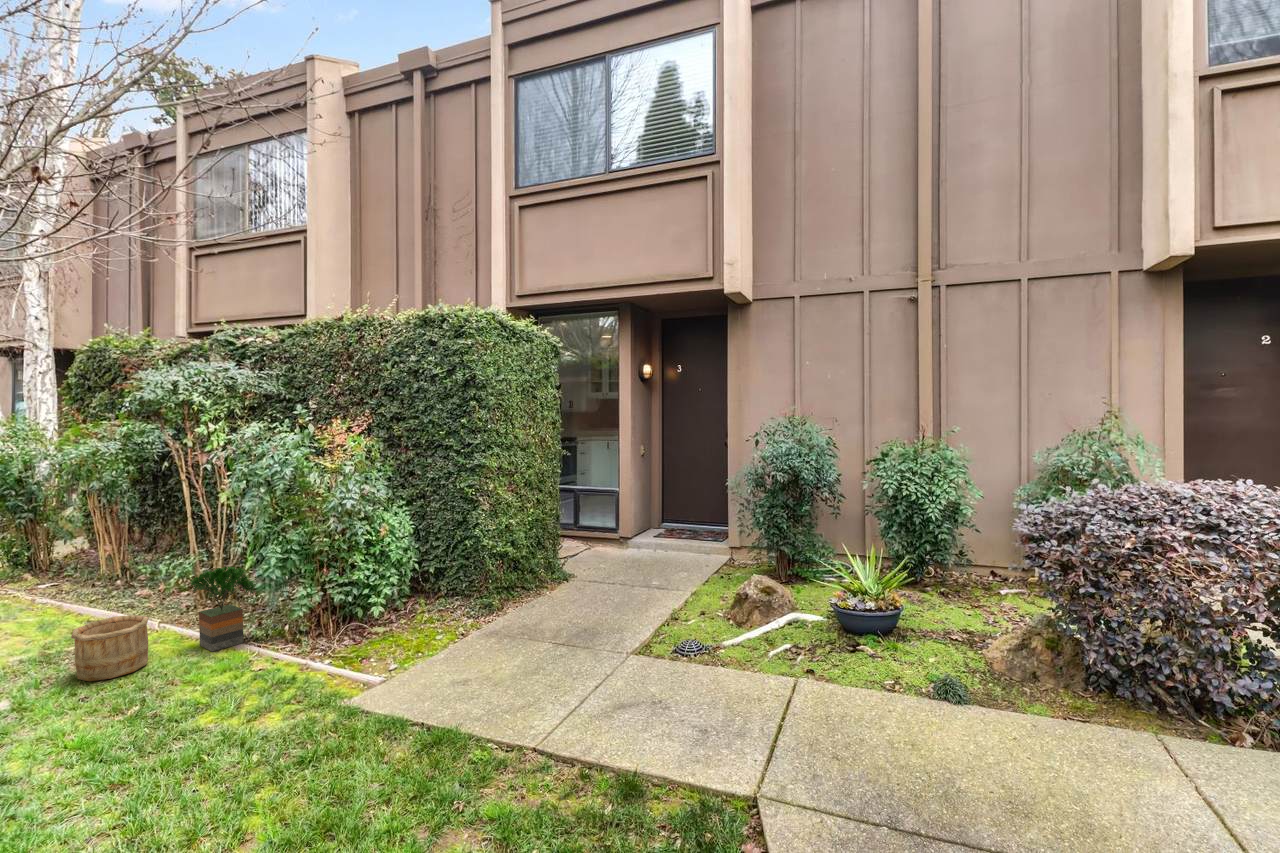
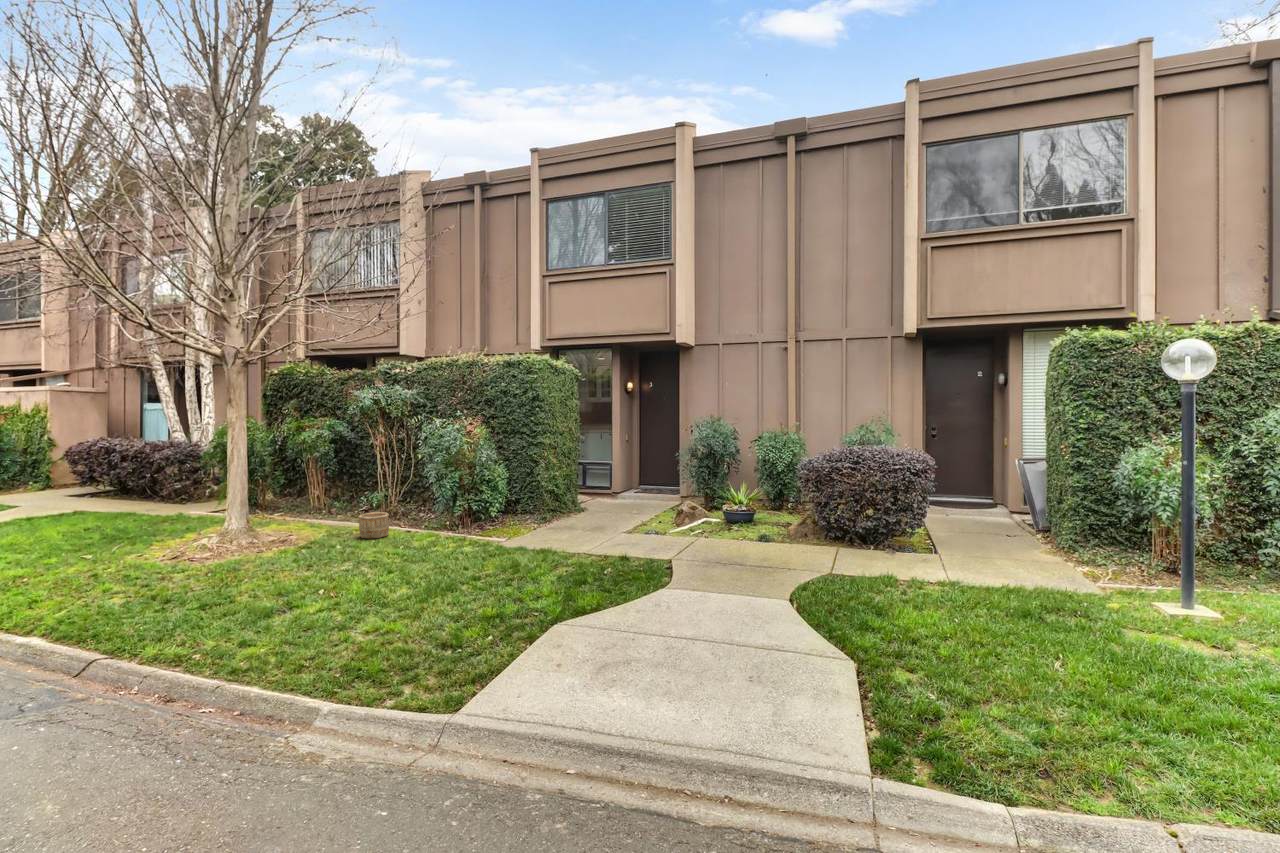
potted tree: present [190,567,255,652] -> none [401,491,433,531]

